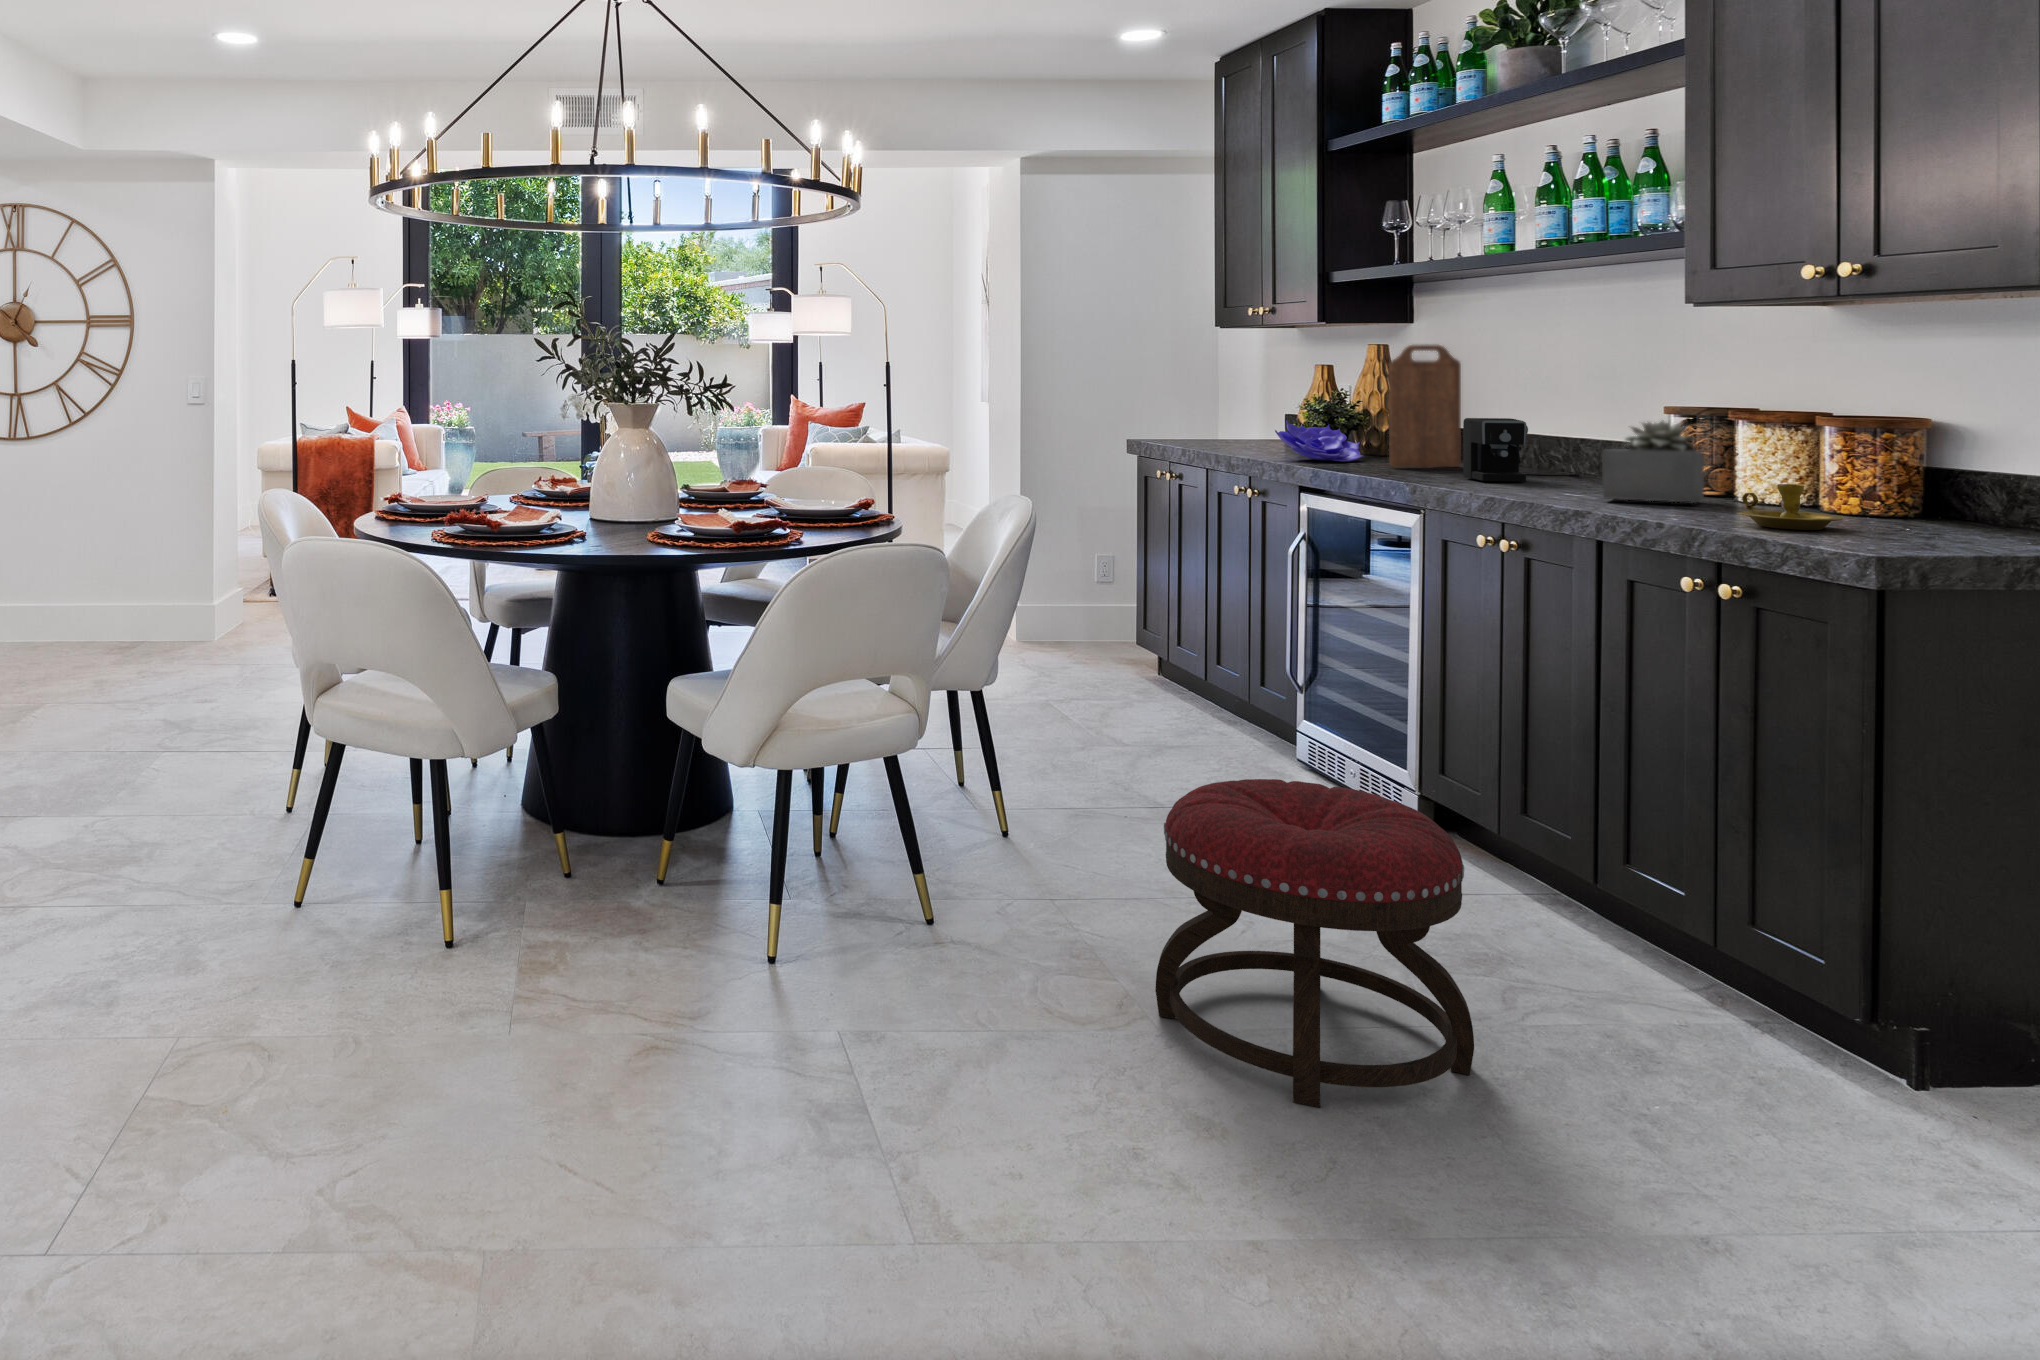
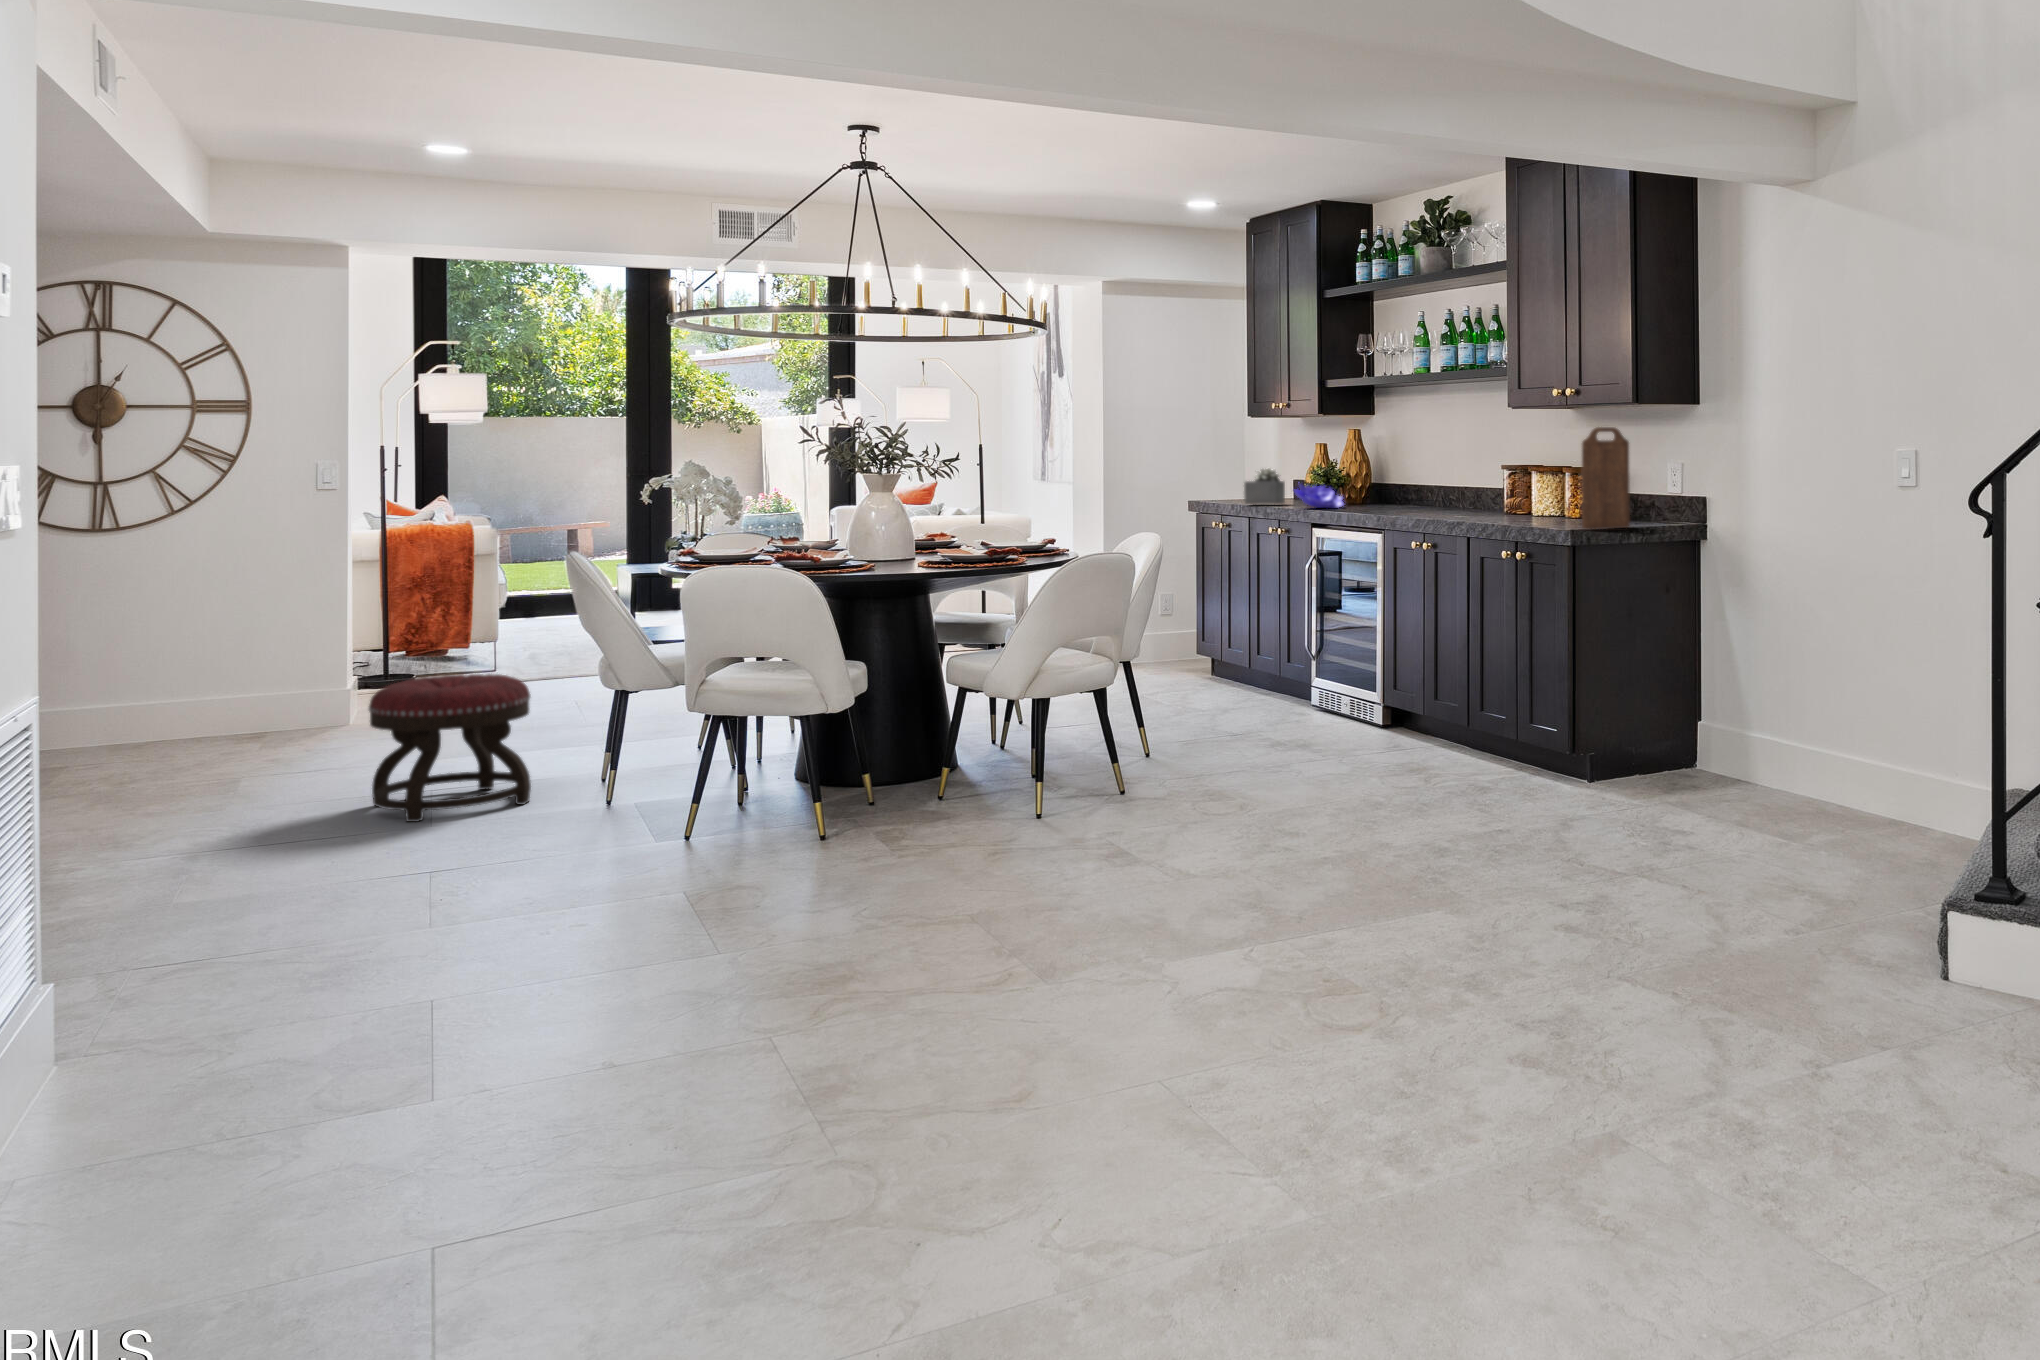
cutting board: present [1389,345,1461,467] -> present [1582,427,1630,529]
coffee maker: present [1463,418,1580,482] -> none [1403,475,1464,514]
succulent plant: present [1602,420,1704,502] -> present [1244,469,1285,504]
candlestick: present [1737,484,1844,530] -> none [1527,503,1572,525]
ottoman: present [1155,779,1474,1108] -> present [369,674,531,822]

